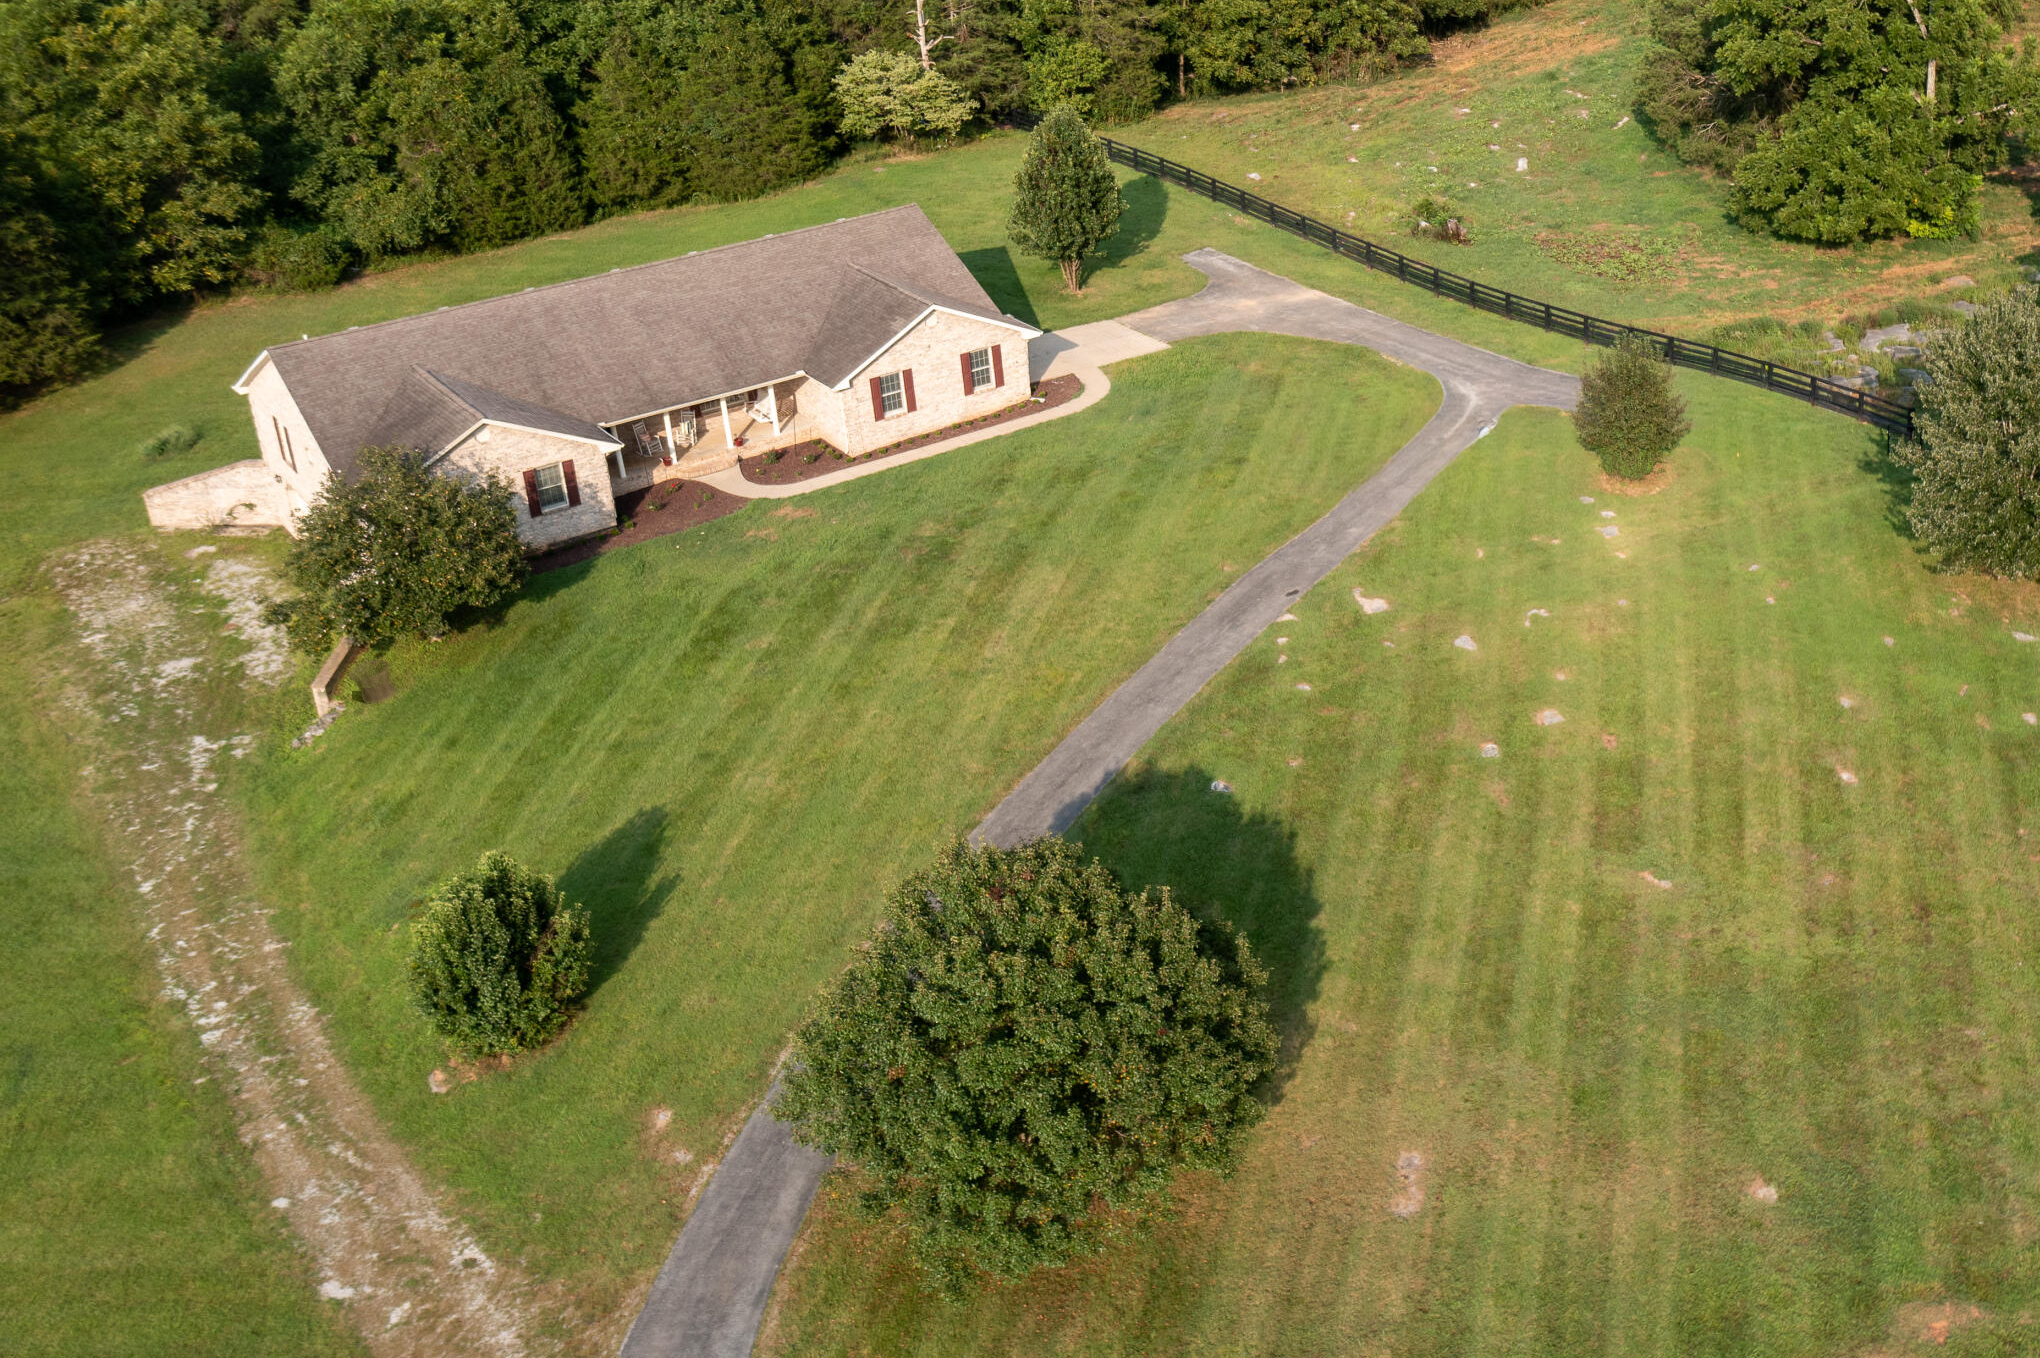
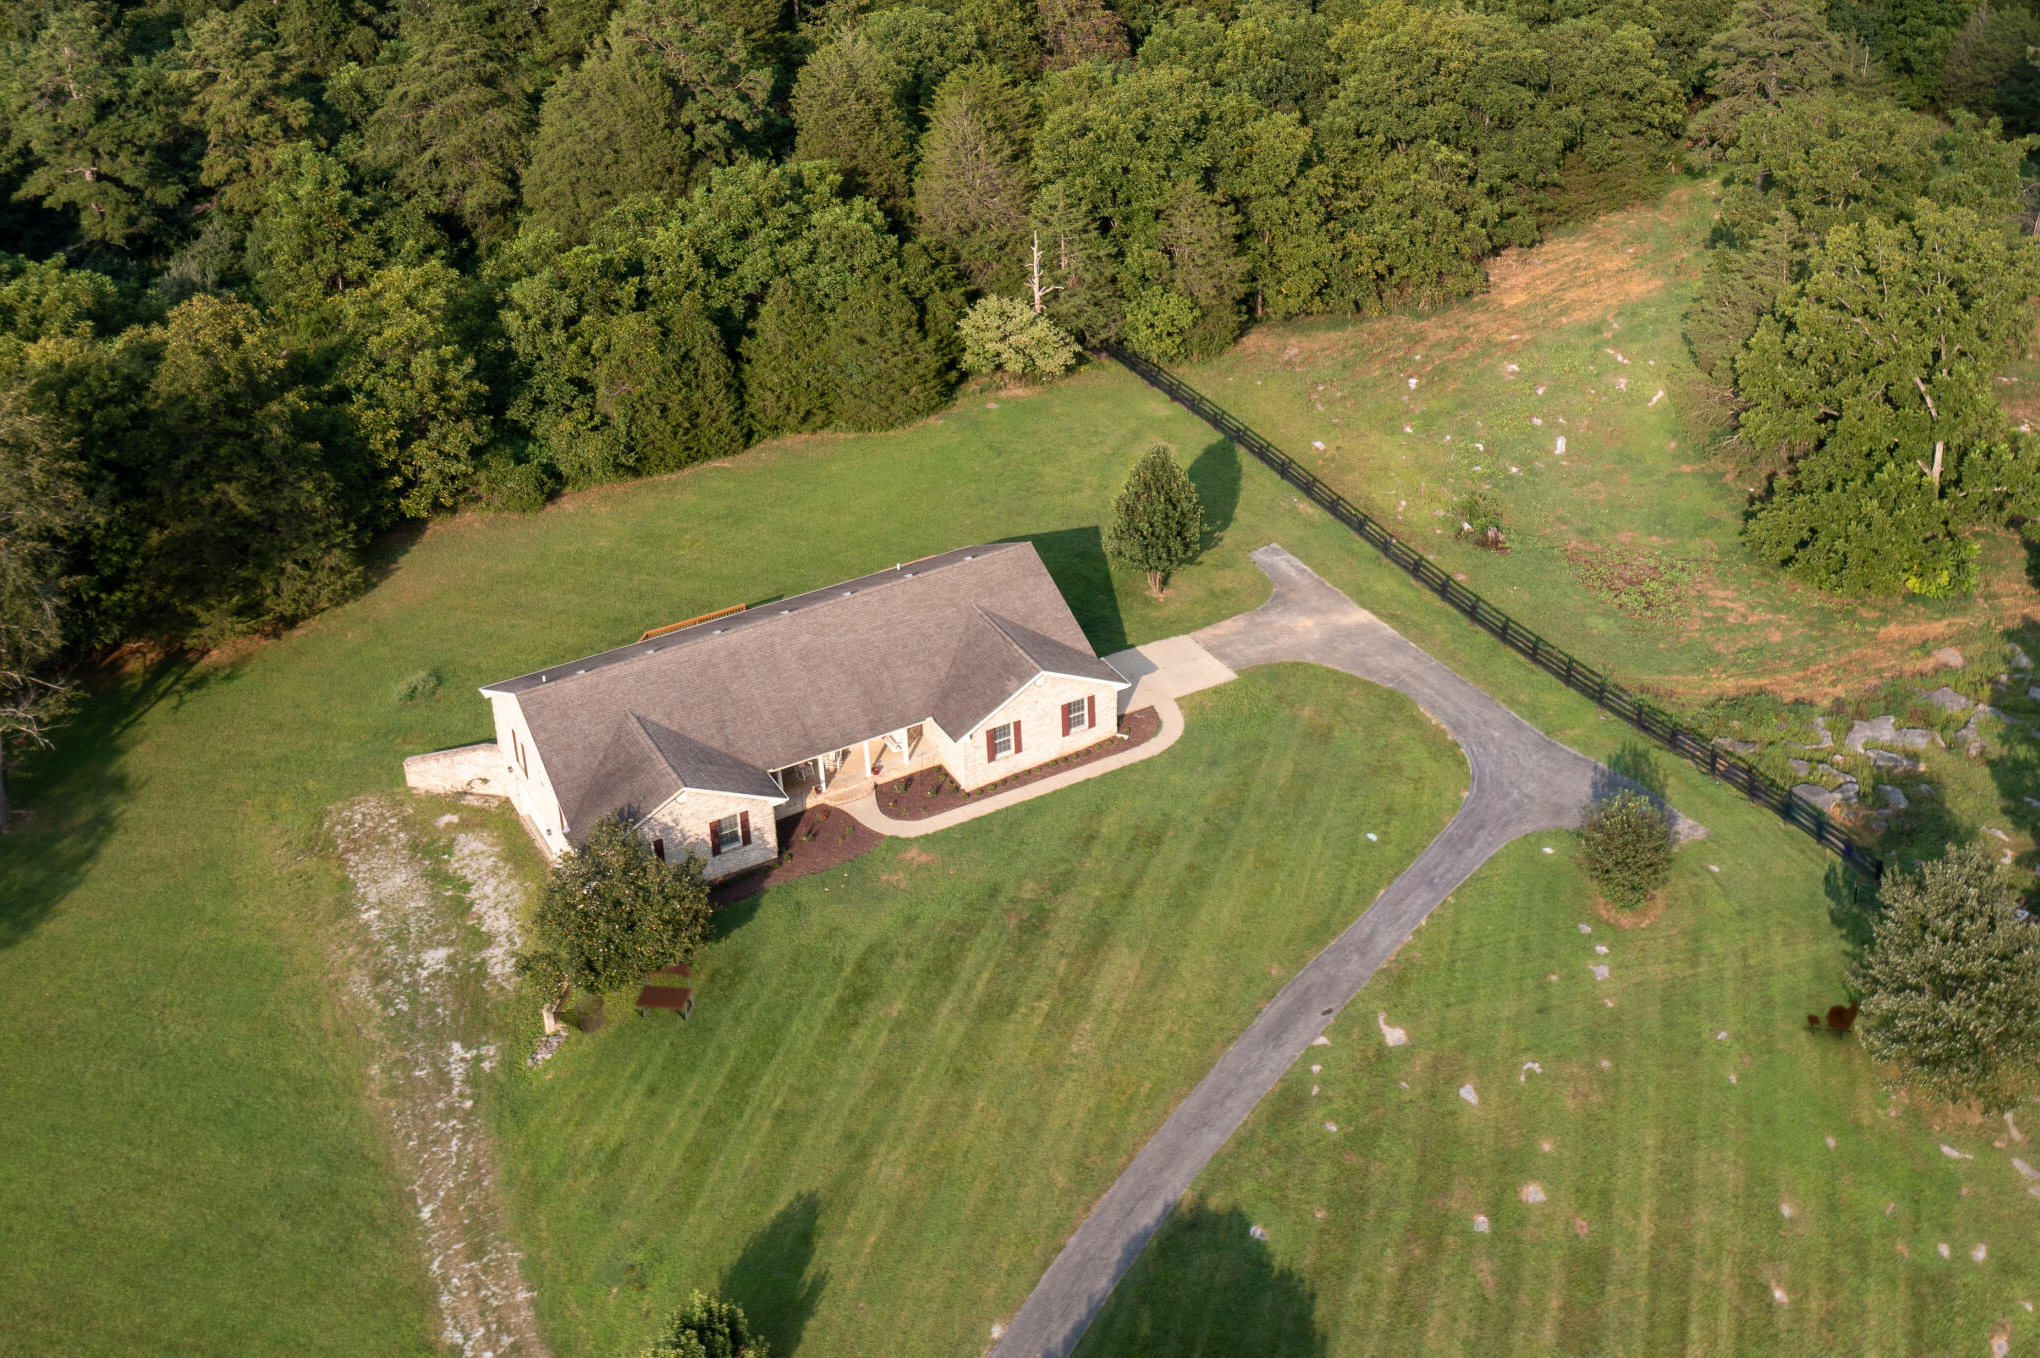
lounge chair: none [1792,495,1848,539] -> present [1807,1000,1858,1032]
bench: none [429,607,512,682] -> present [635,963,694,1019]

